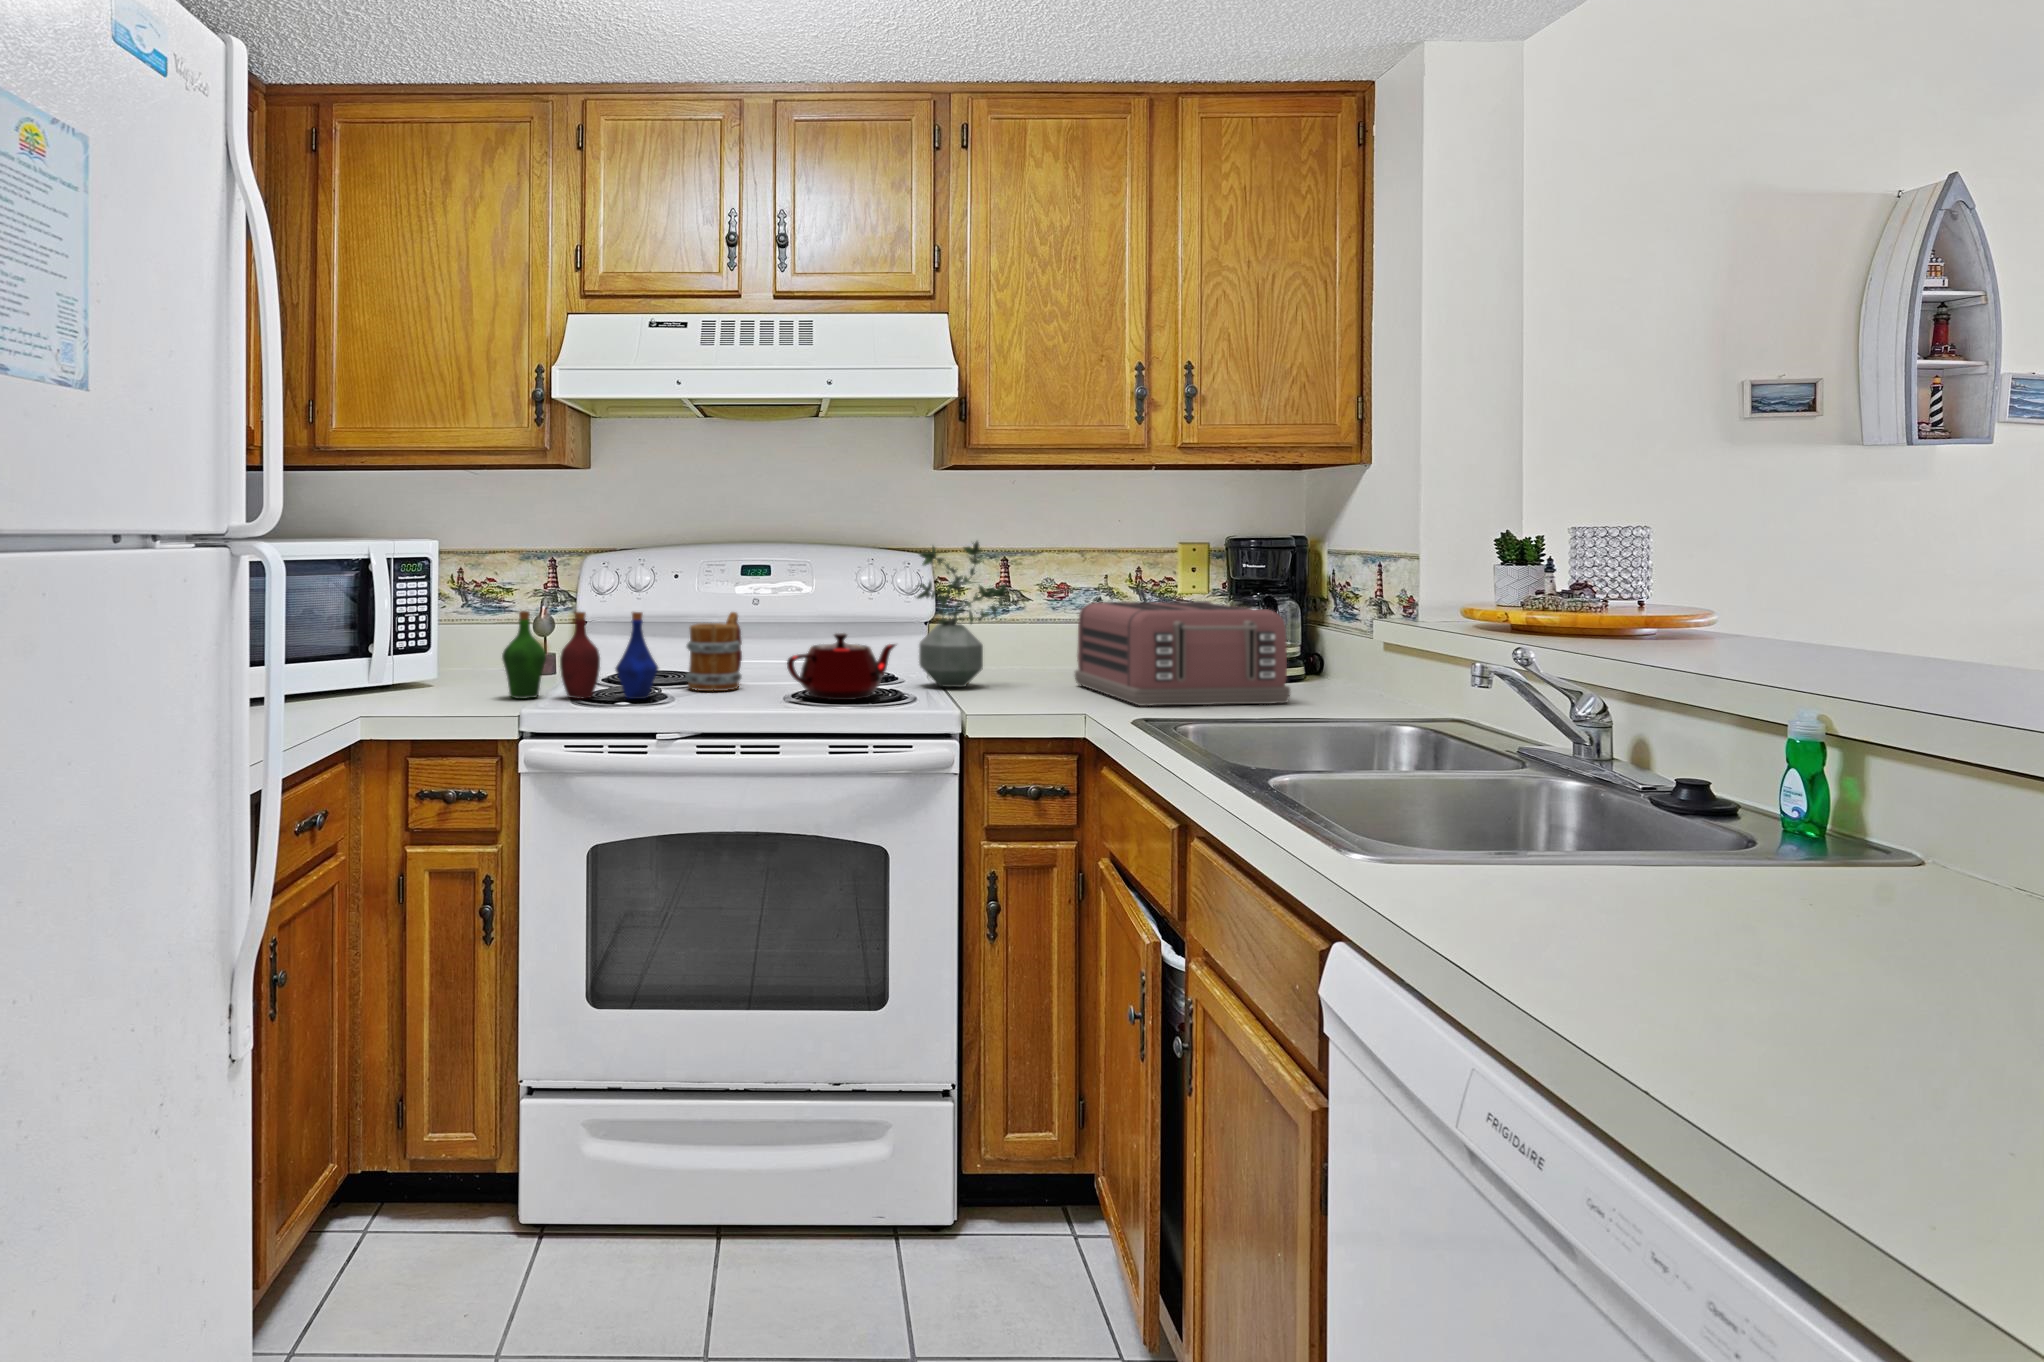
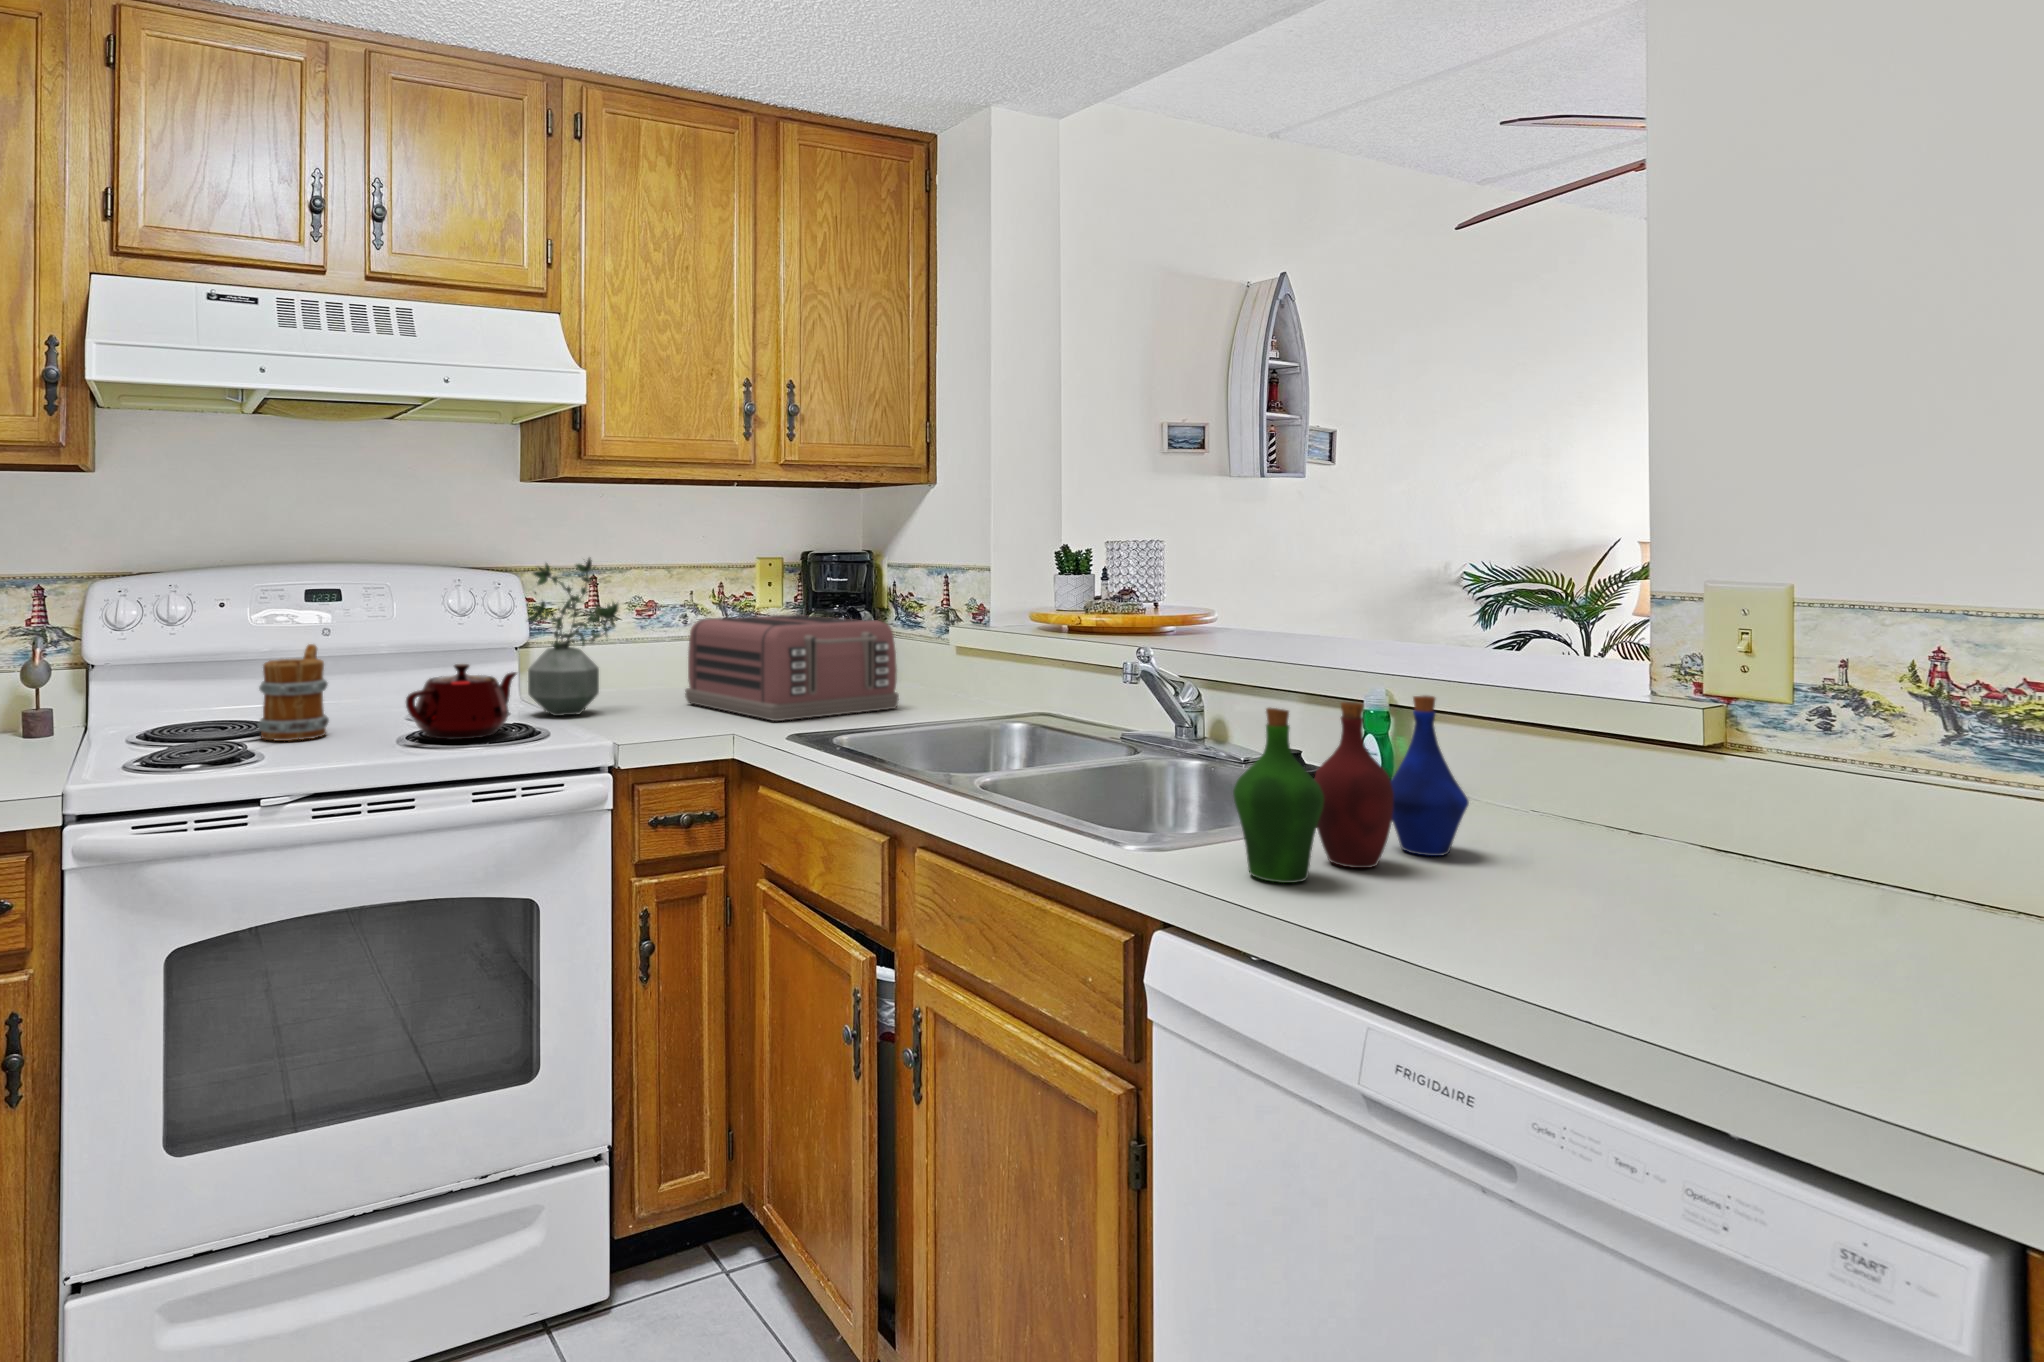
bottle: present [502,611,658,699] -> present [1233,696,1469,883]

